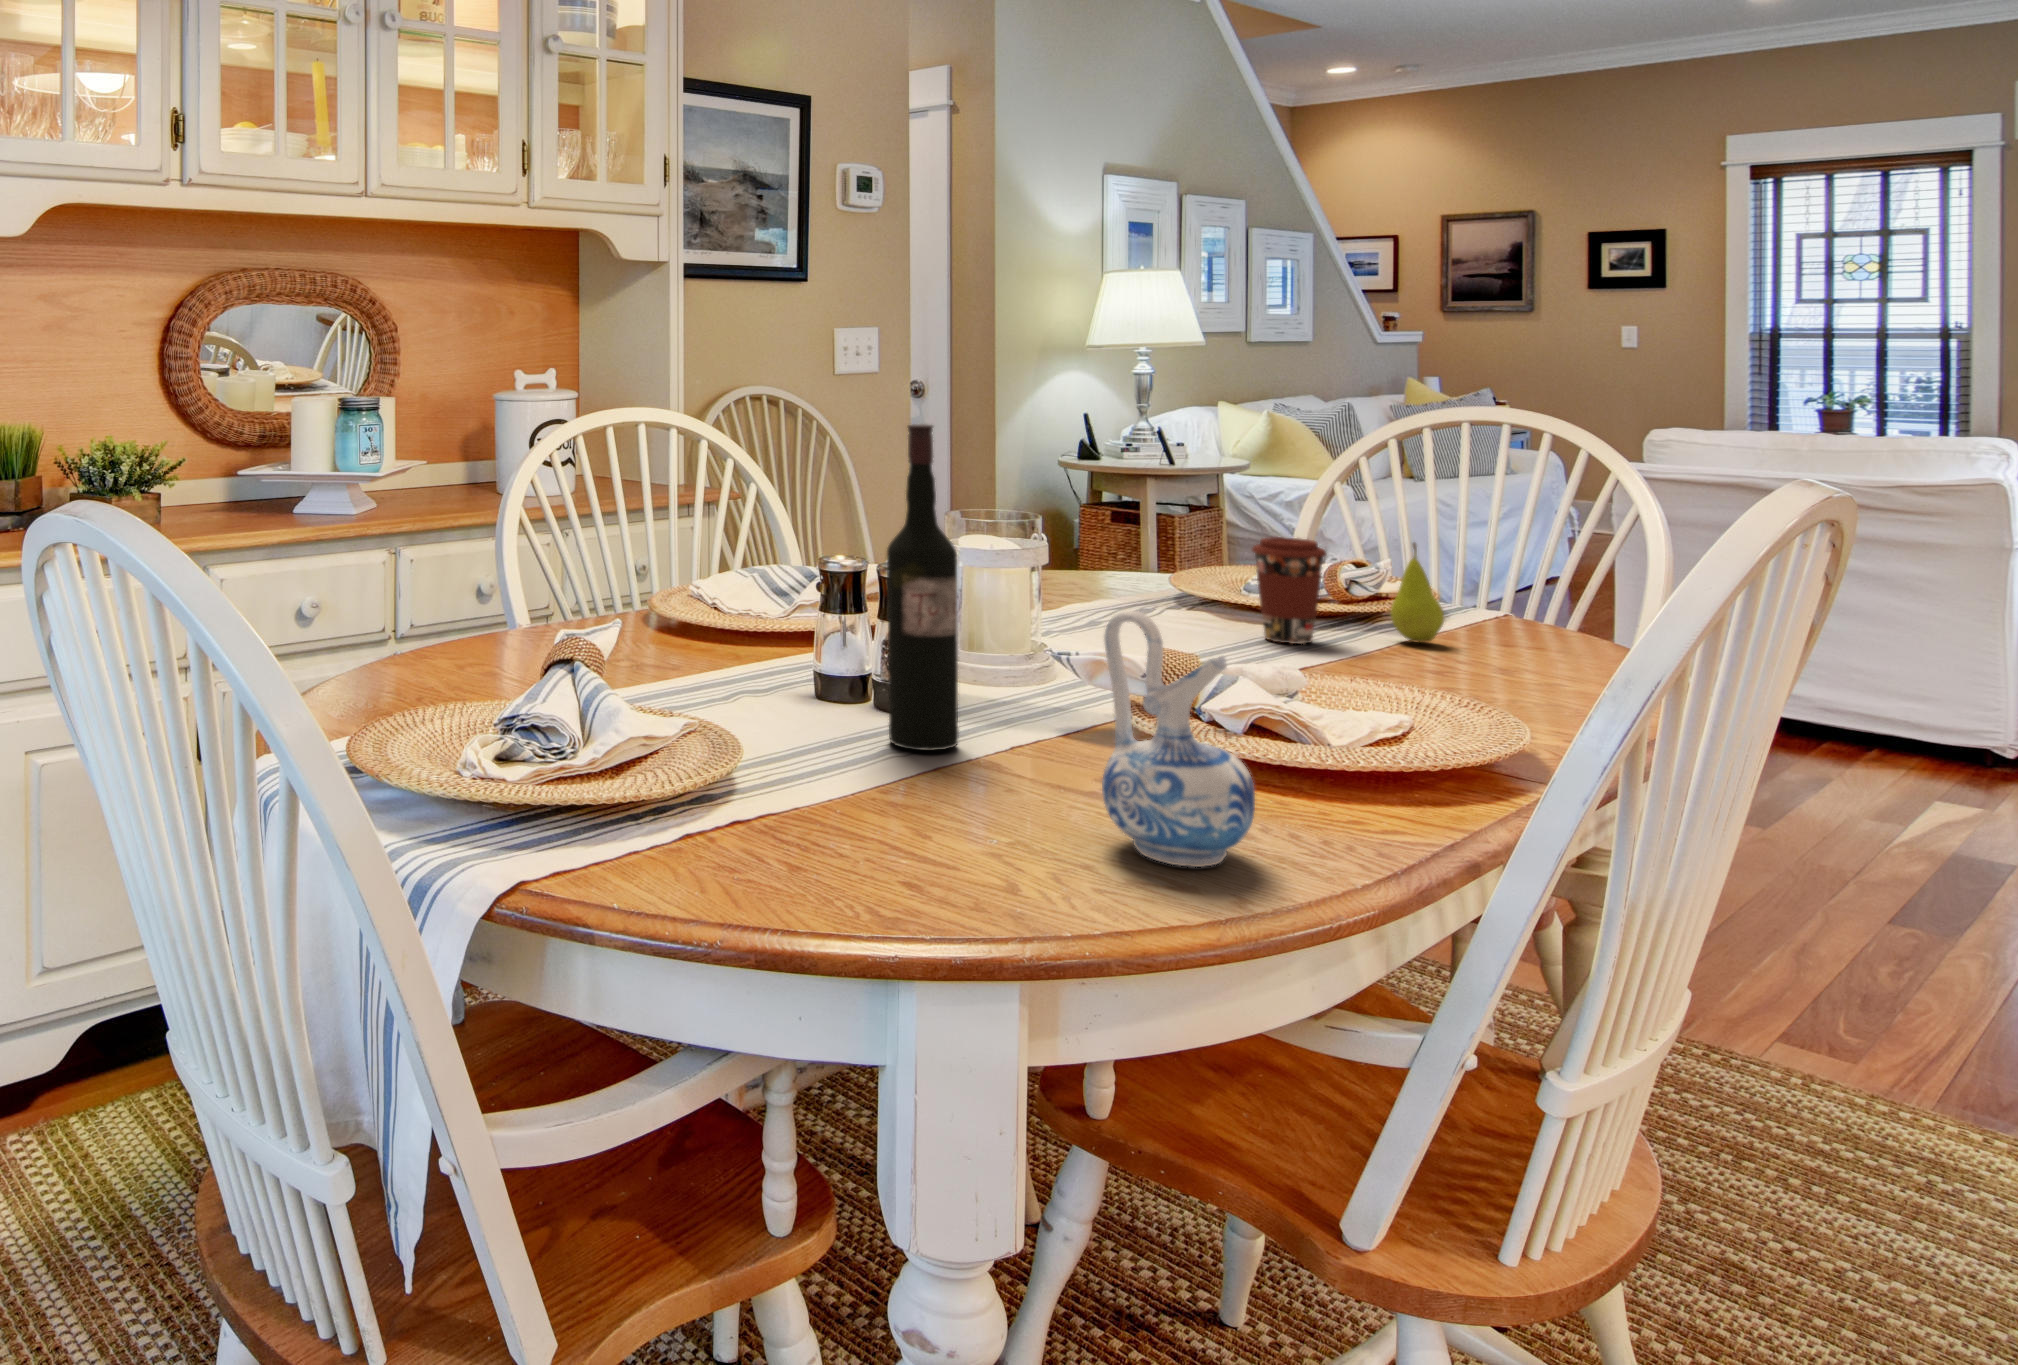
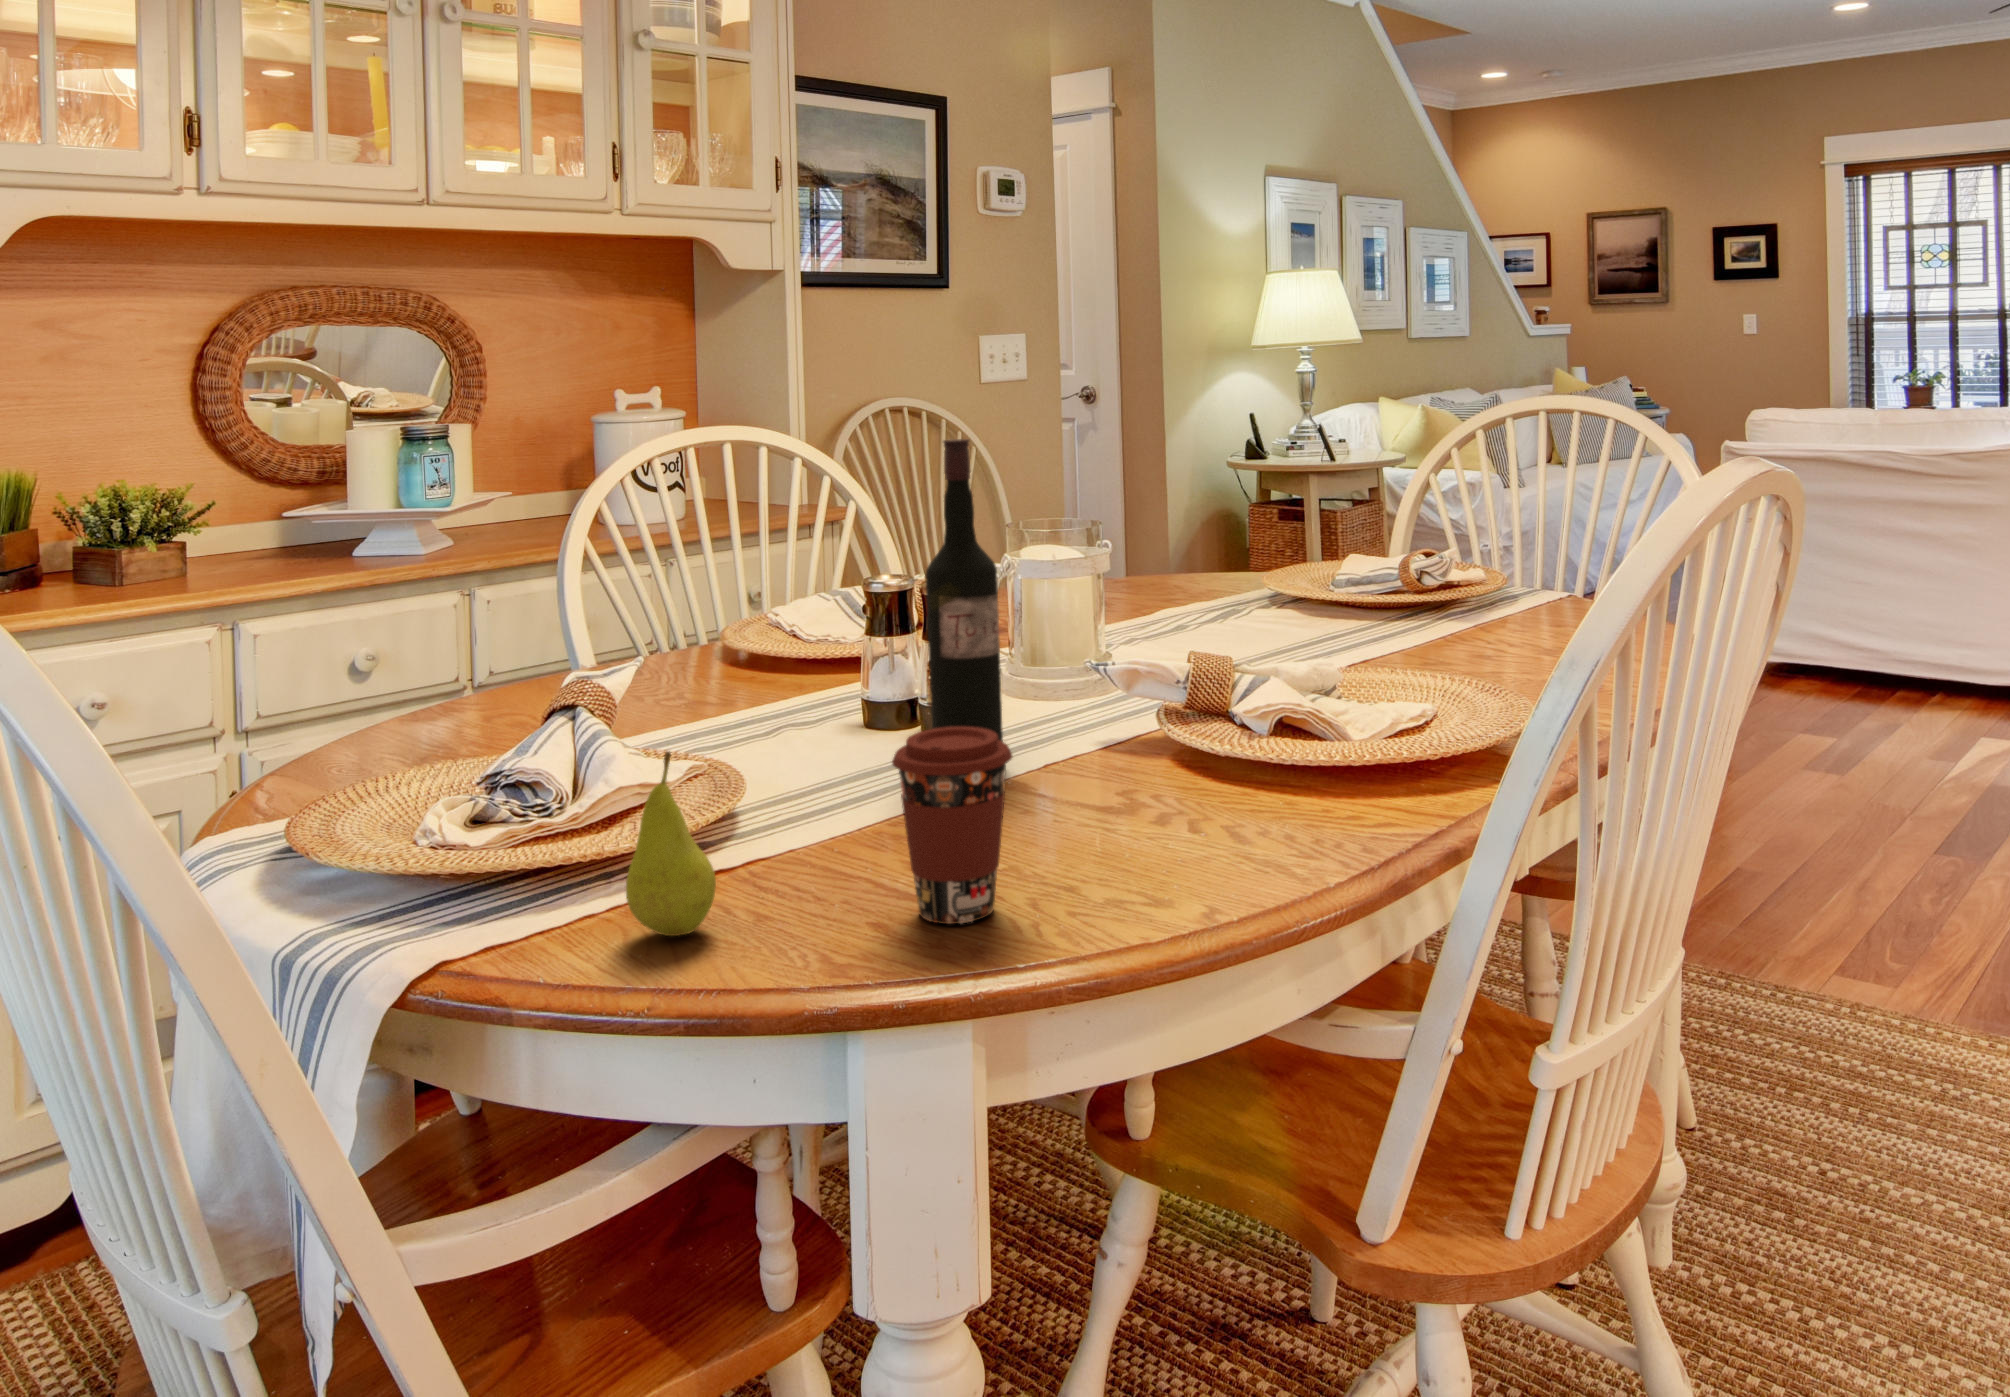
coffee cup: present [1252,537,1326,644] -> present [892,727,1012,924]
fruit: present [1390,543,1444,643] -> present [626,751,716,936]
ceramic pitcher: present [1102,610,1255,867] -> none [1107,622,1250,877]

